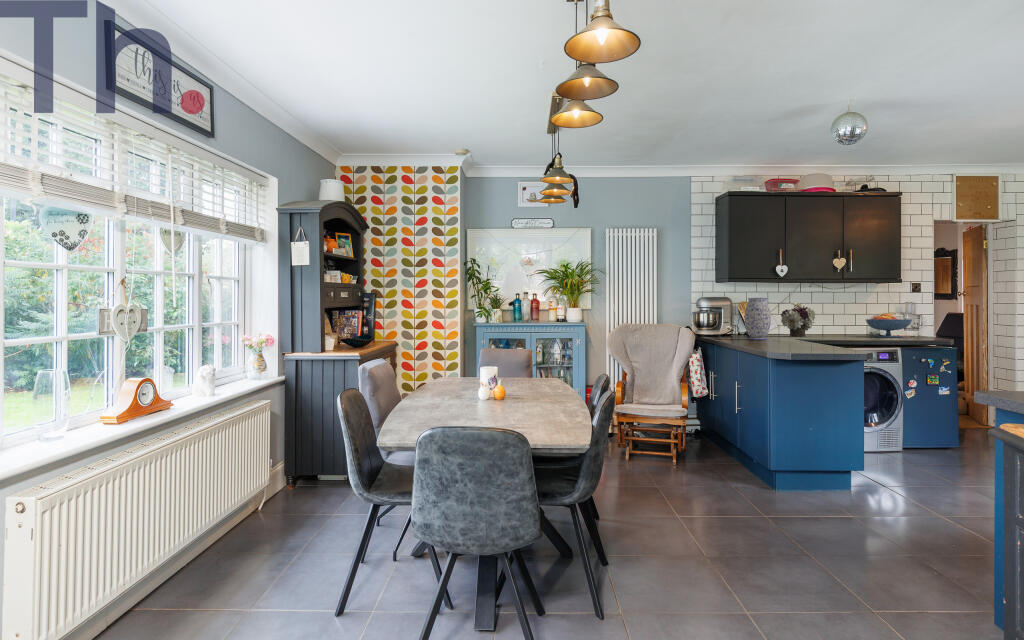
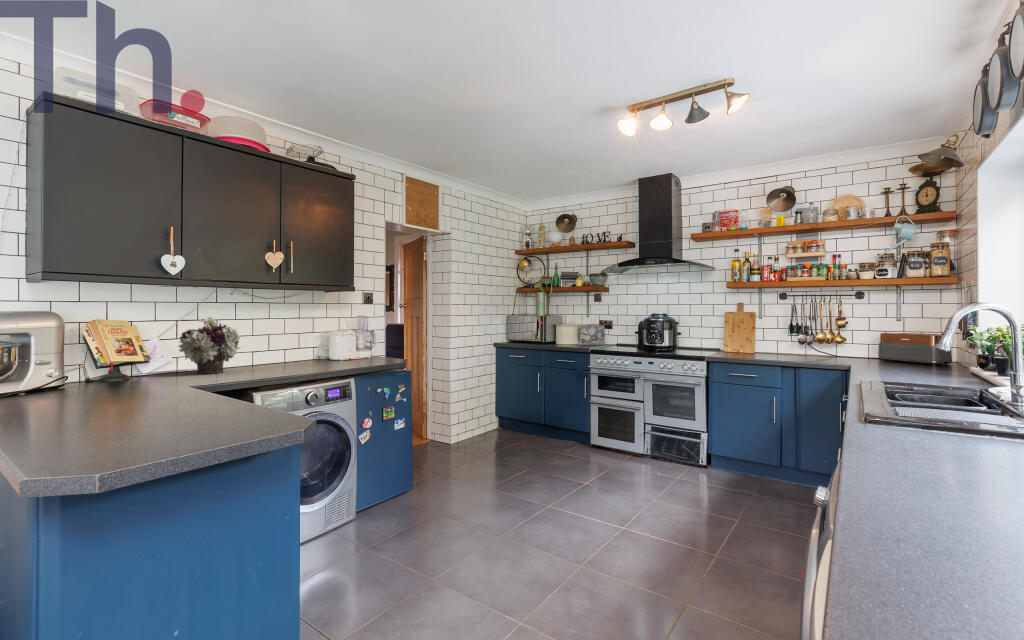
vase: present [745,298,771,340] -> none [31,319,107,419]
fruit bowl: present [866,313,912,337] -> none [311,332,366,366]

